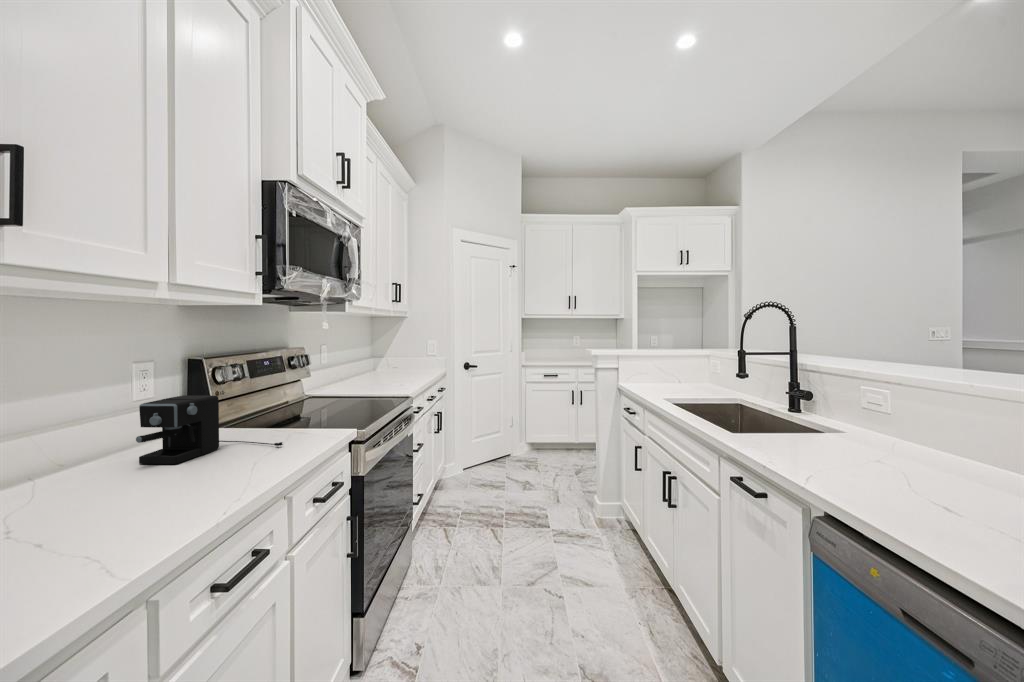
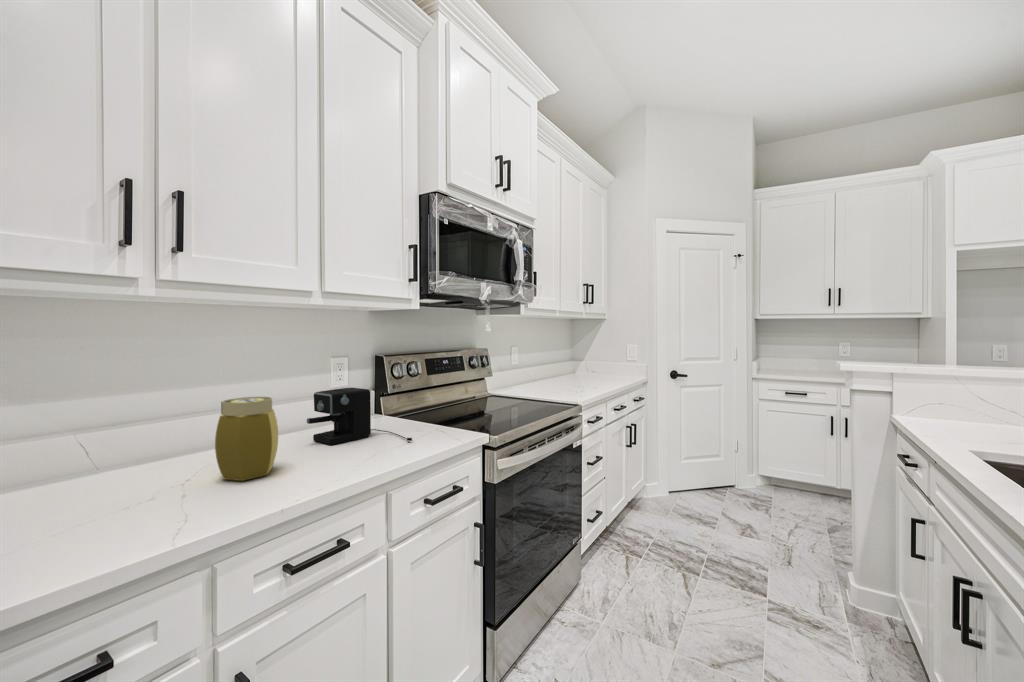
jar: none [48,410,140,522] -> present [215,397,278,481]

